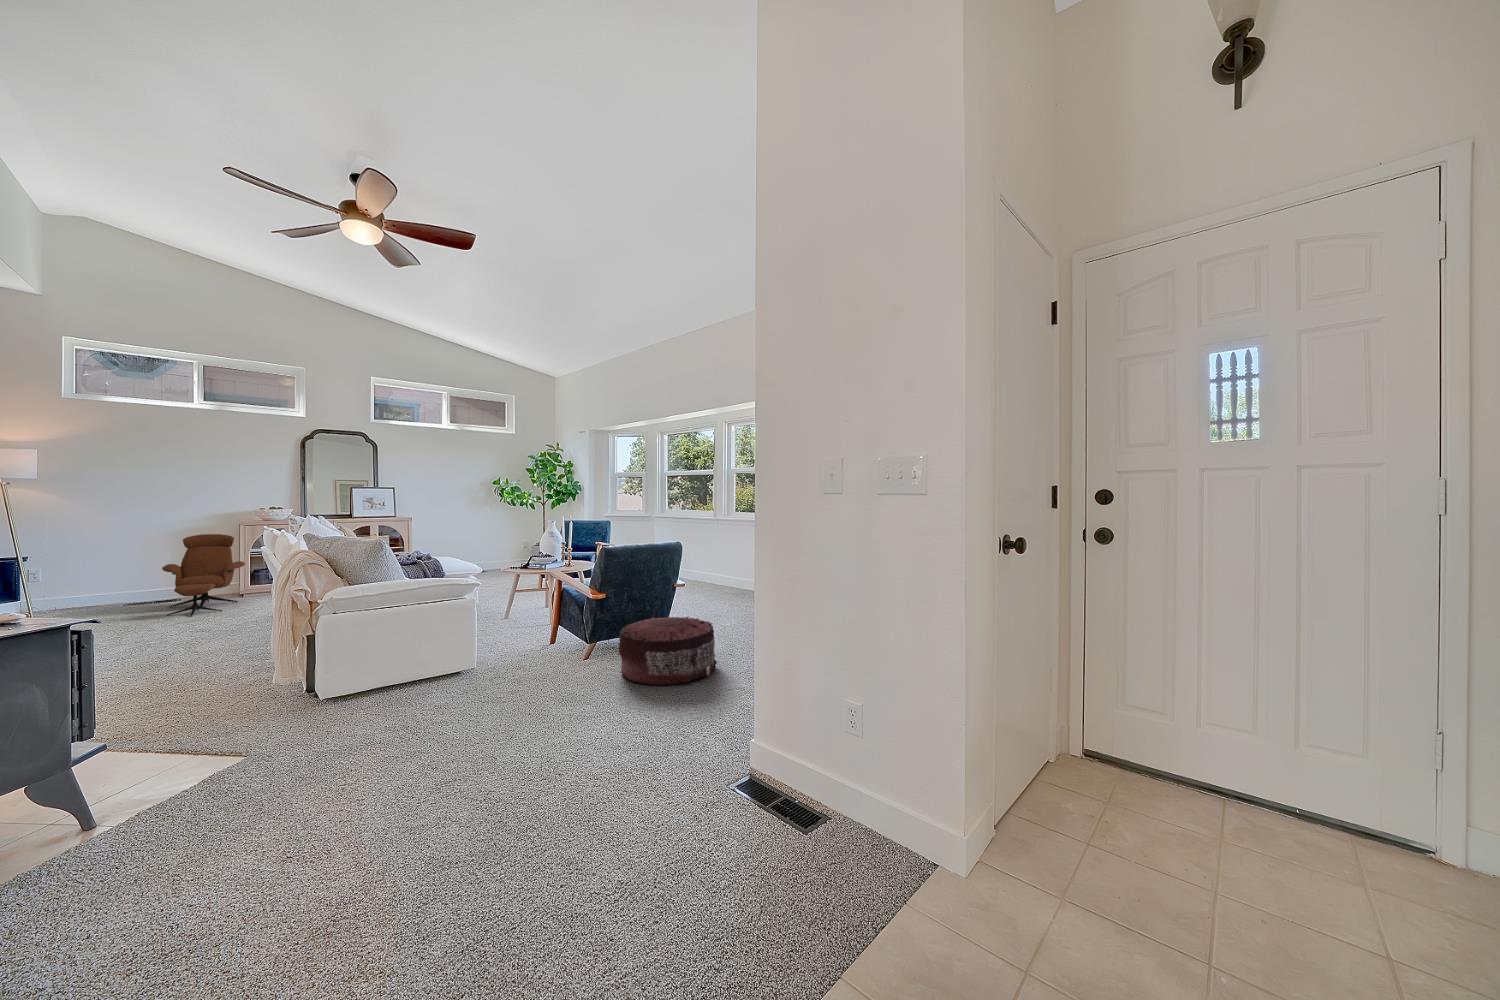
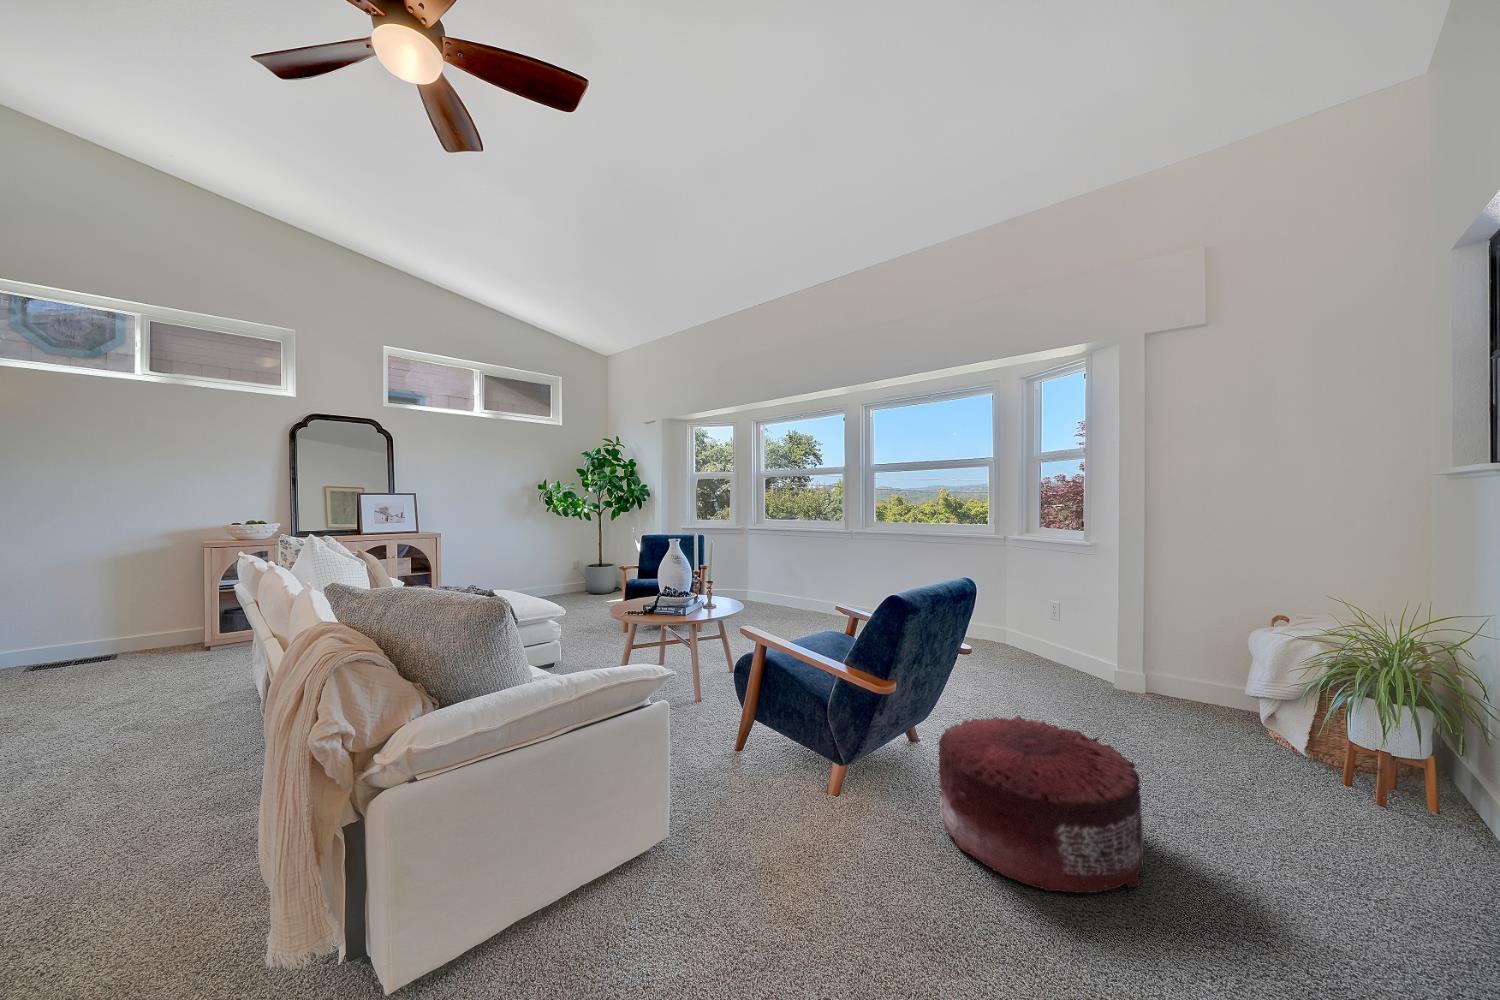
lounge chair: present [162,534,245,617] -> none [81,562,211,695]

